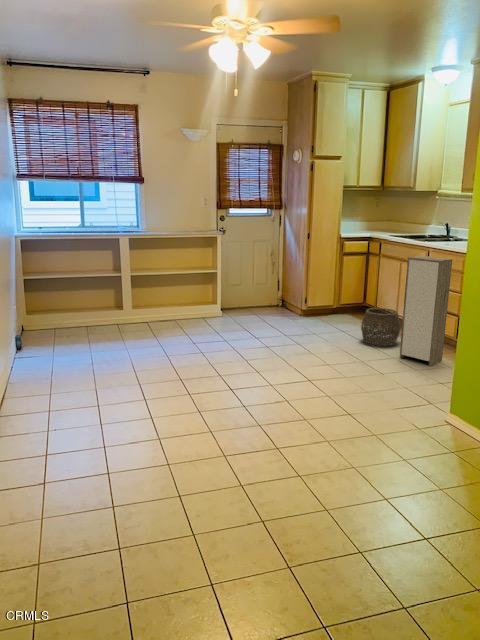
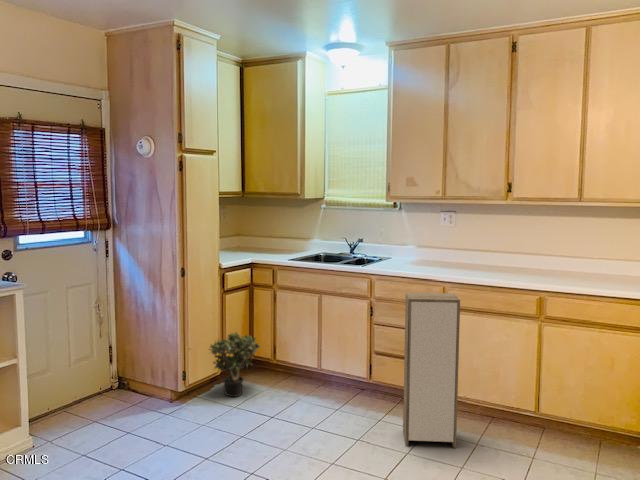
potted plant: none [322,280,357,321] -> present [210,333,260,397]
woven basket: present [361,308,400,346] -> none [314,369,370,432]

